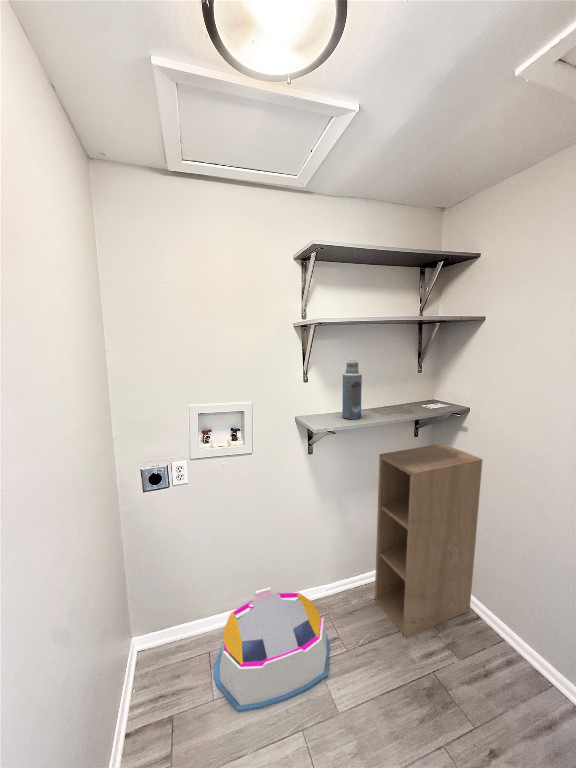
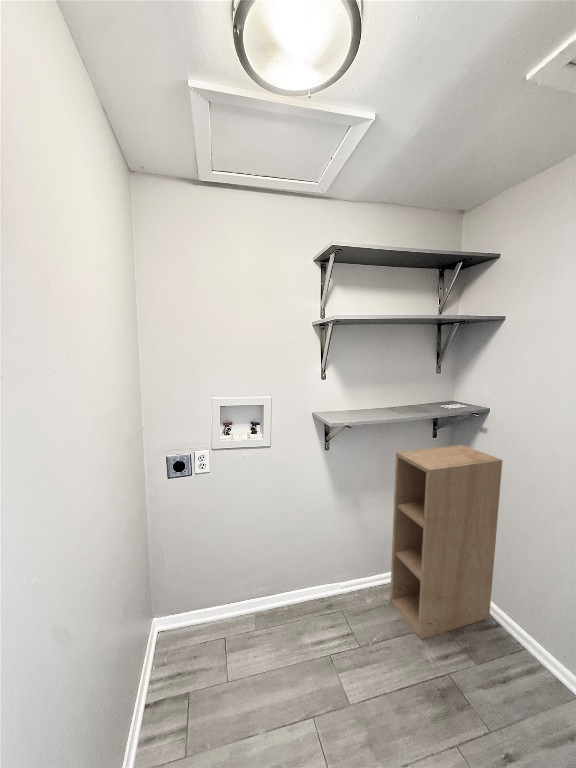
bottle: present [342,360,362,419] -> none [359,358,379,416]
storage bin: present [214,587,329,712] -> none [229,579,342,695]

